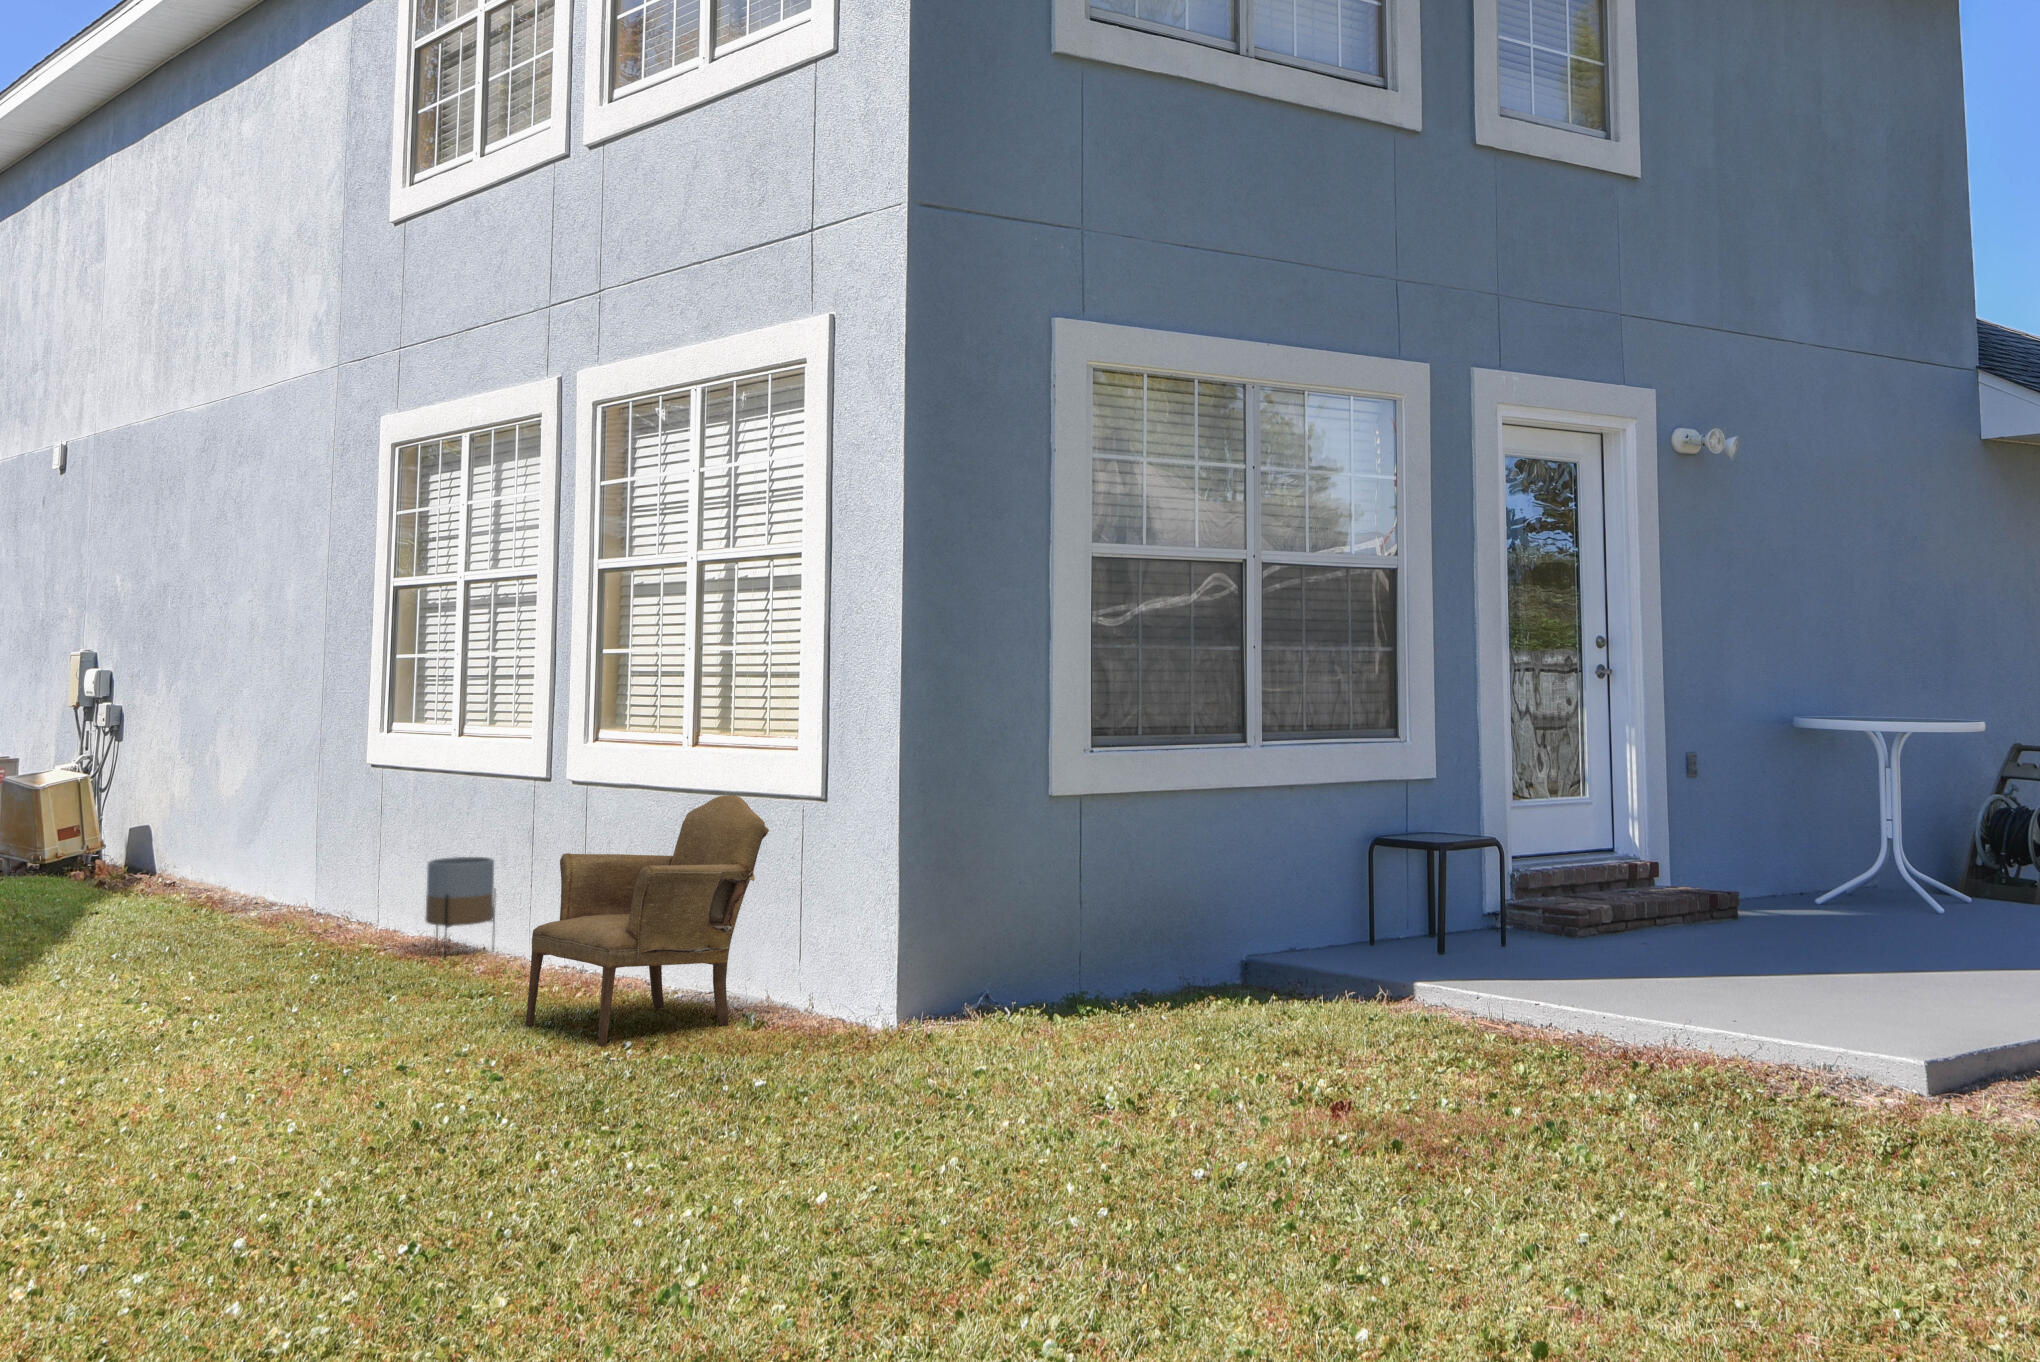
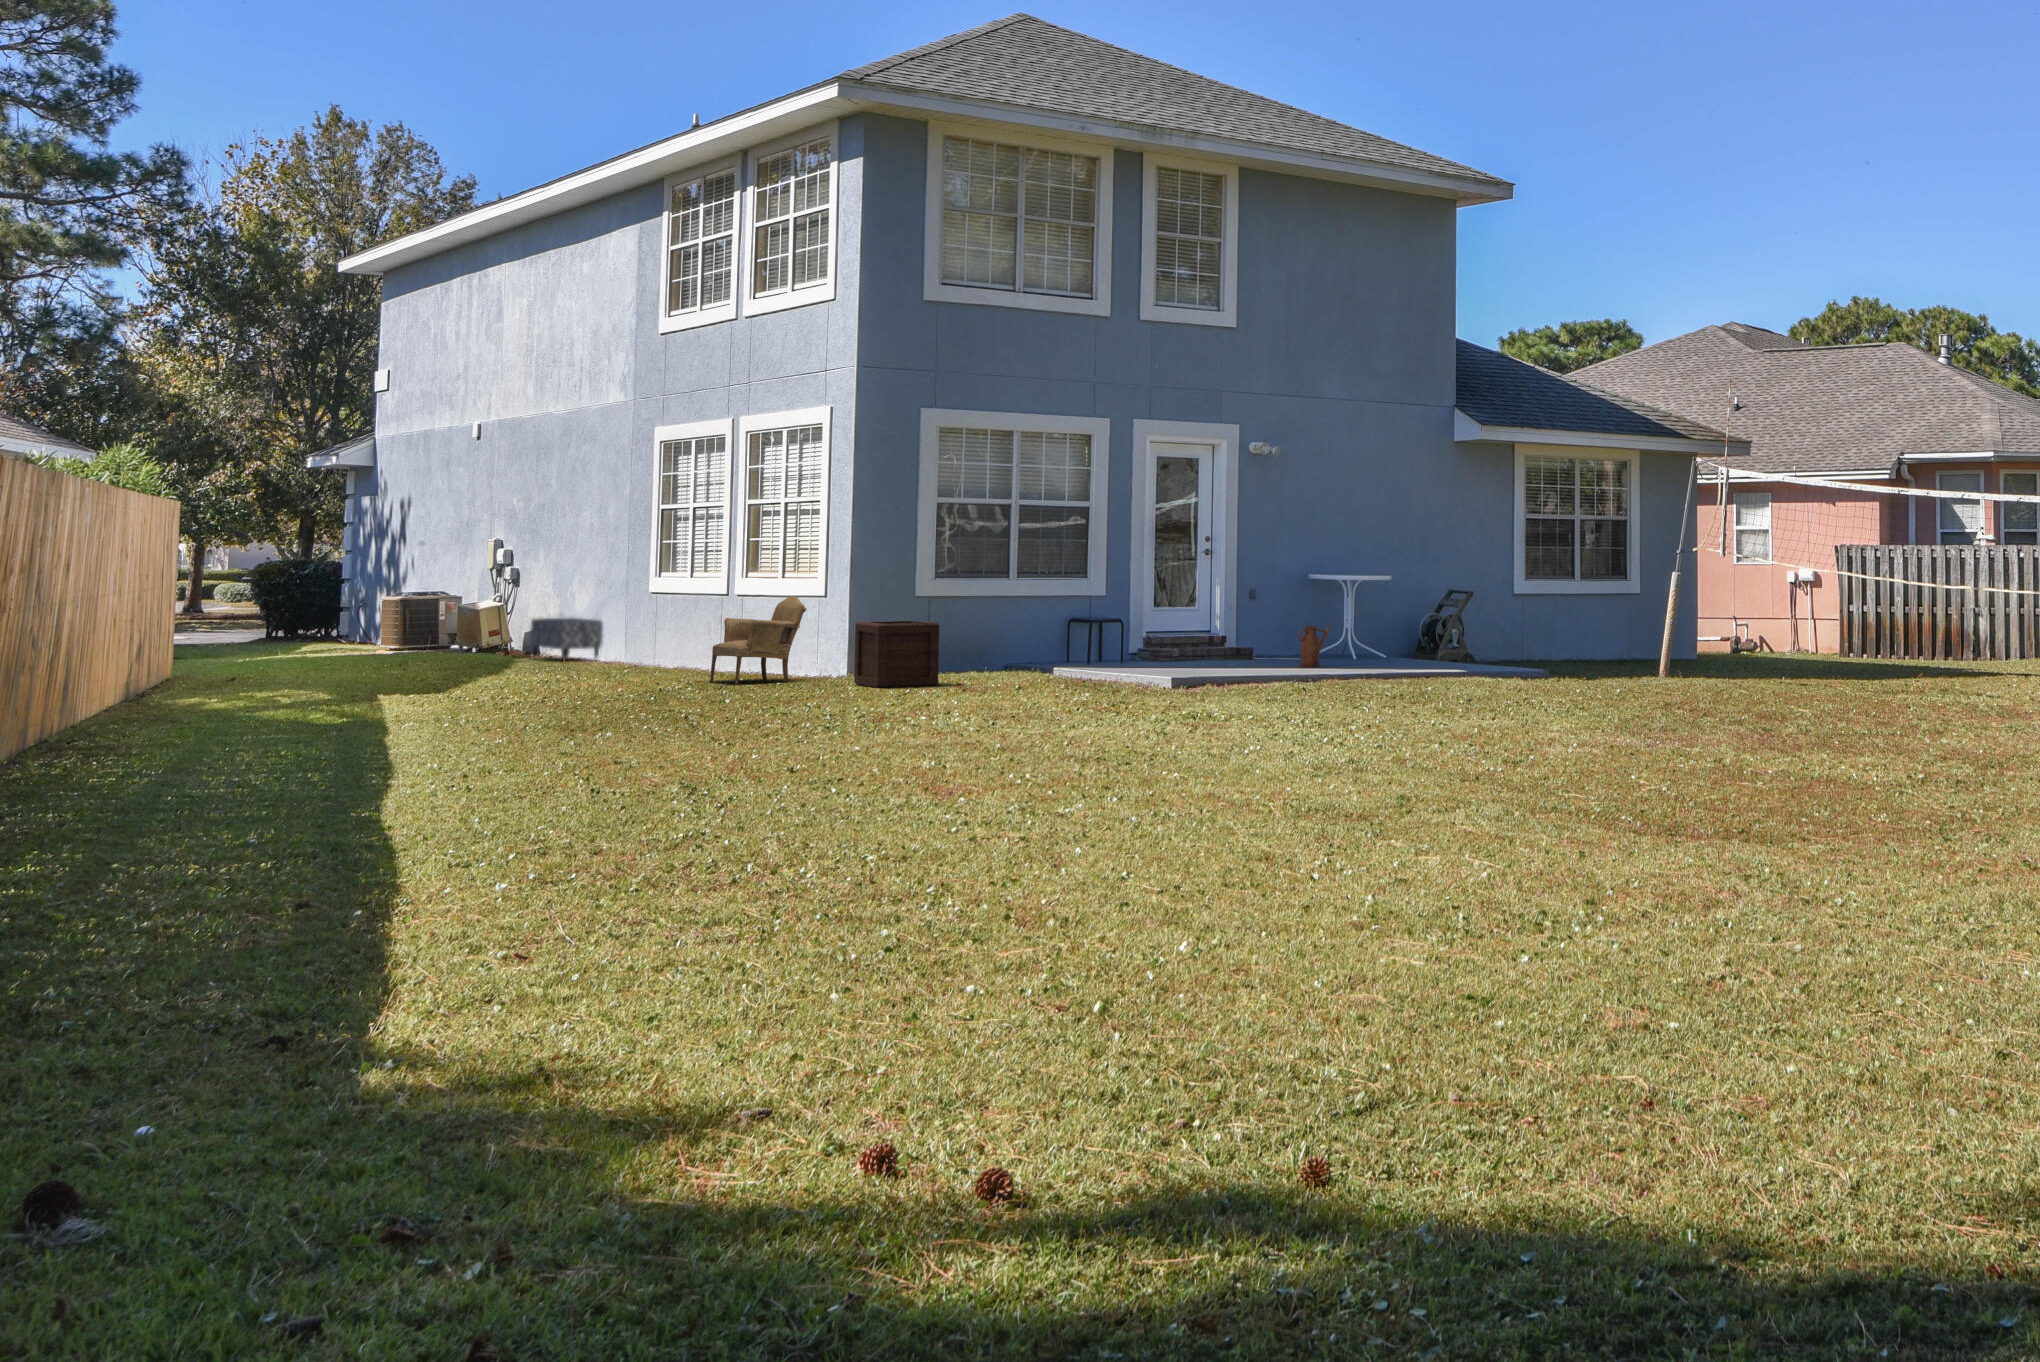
bench: none [127,805,271,906] -> present [530,618,603,661]
watering can: none [1789,826,1842,924] -> present [1298,625,1331,667]
planter: present [426,857,495,957] -> none [675,630,707,672]
wooden crate: none [917,862,1150,1069] -> present [854,621,939,688]

